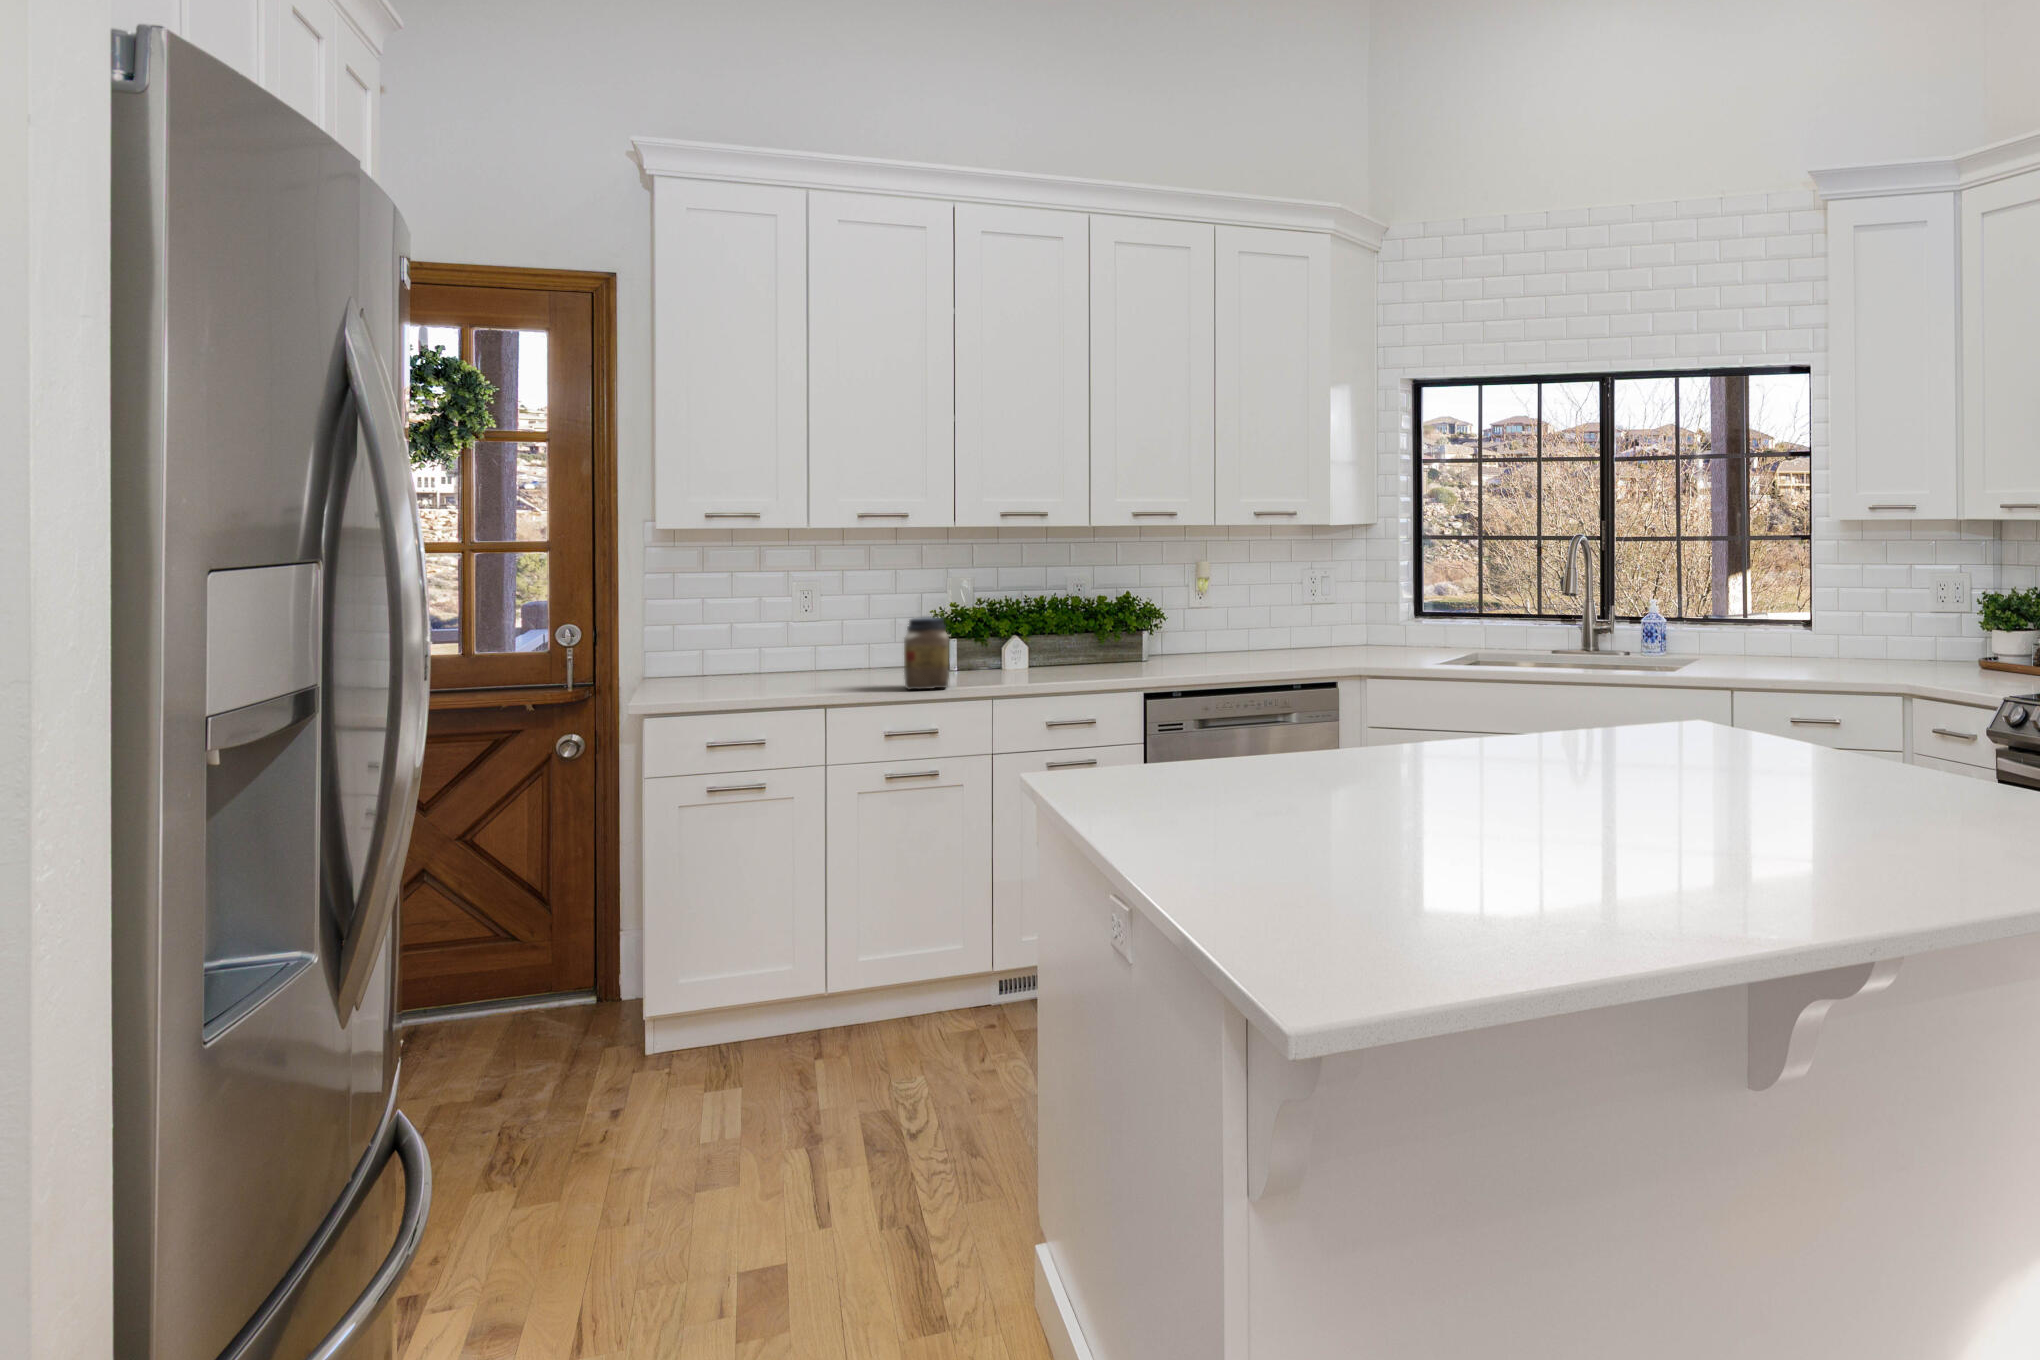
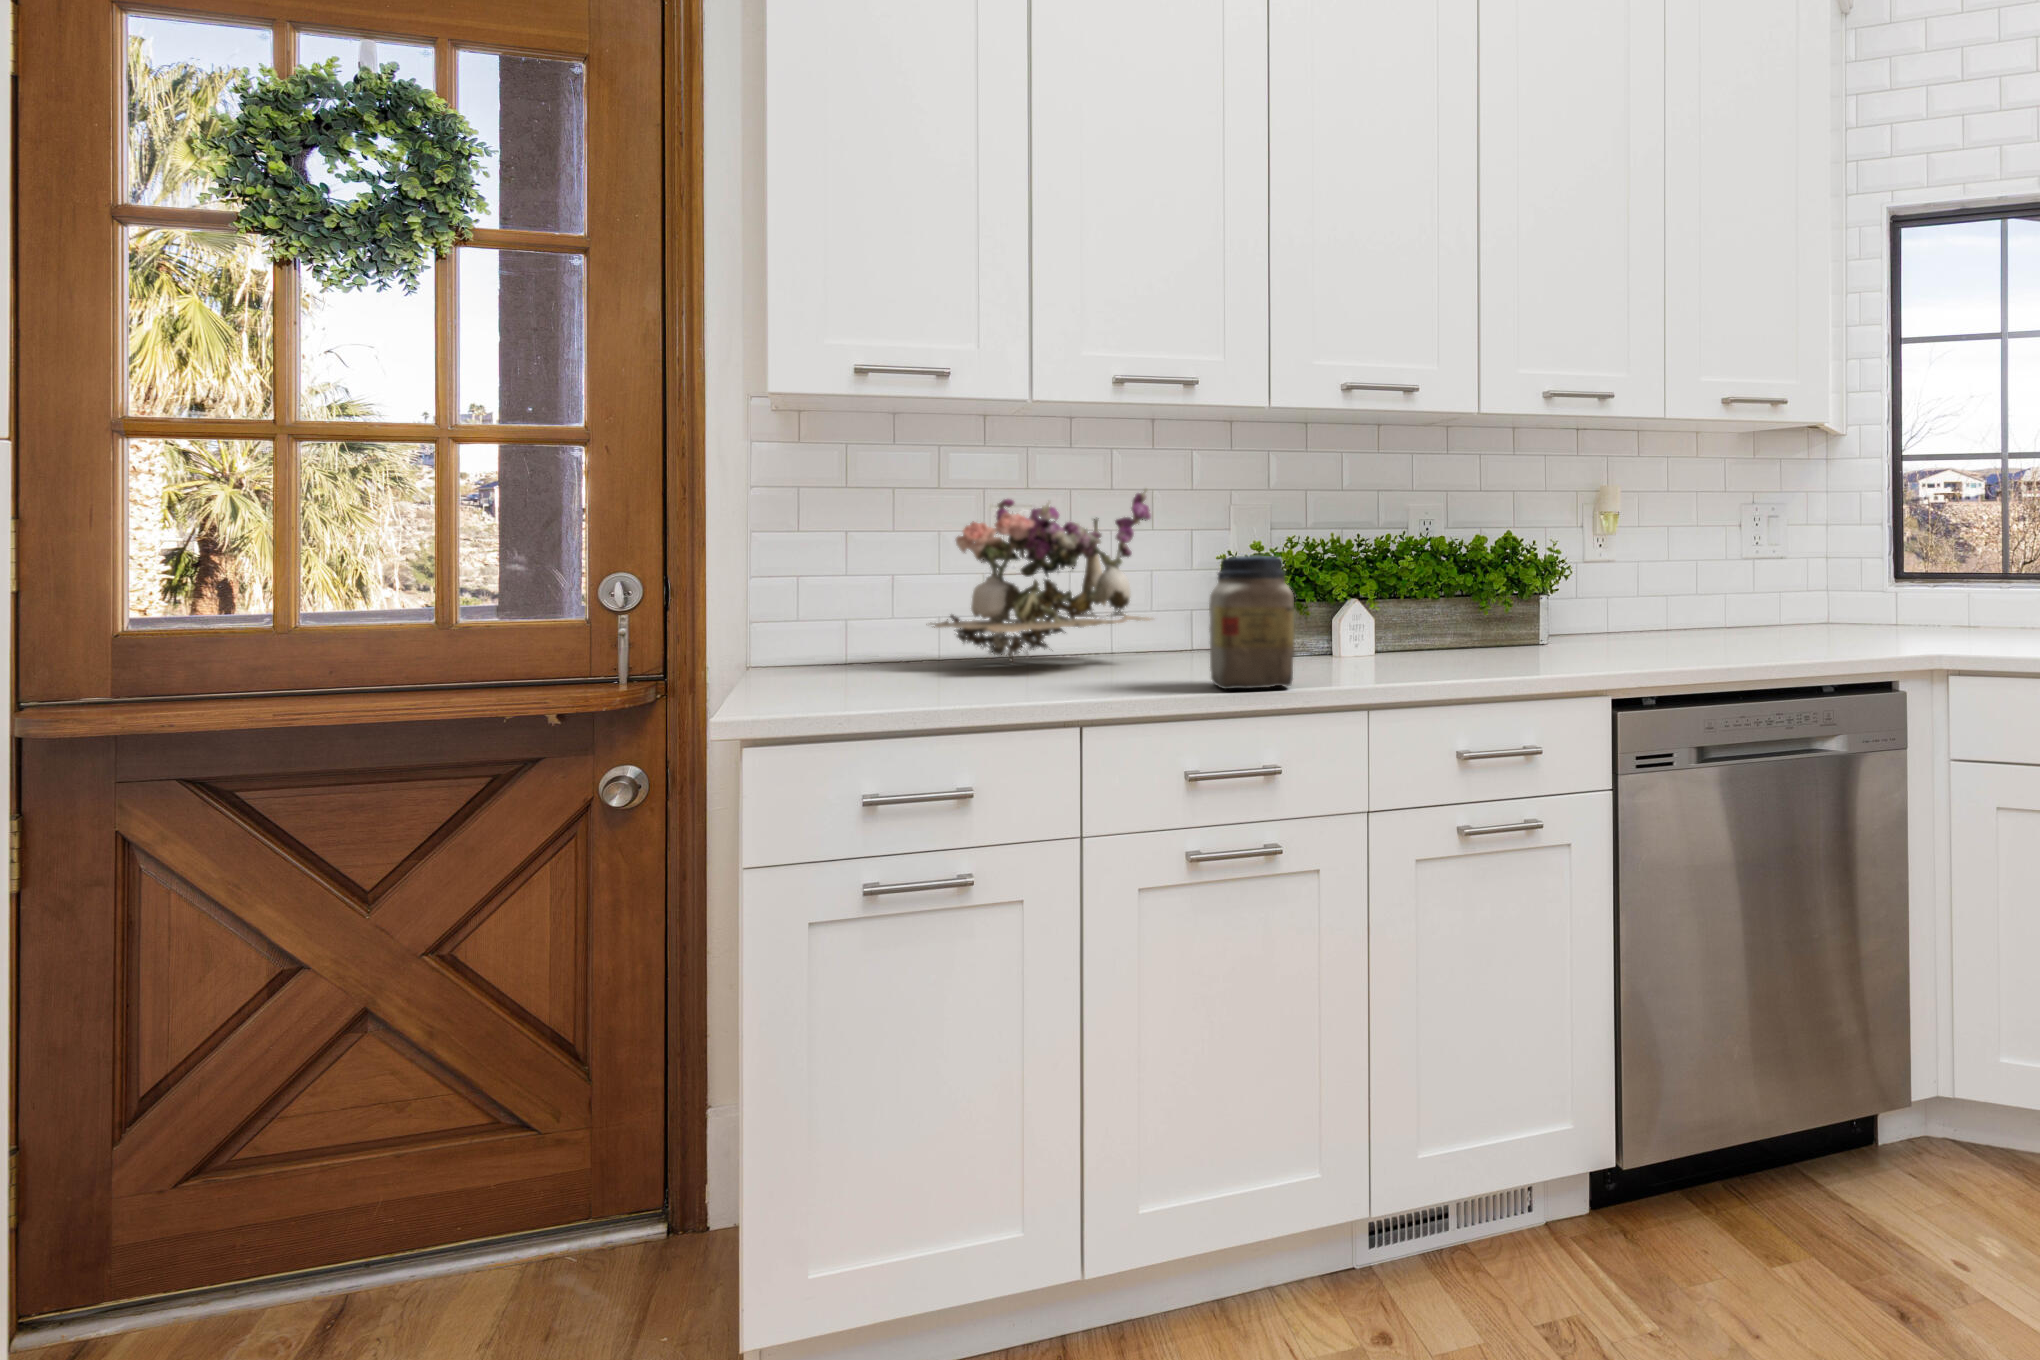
flower arrangement: none [754,571,892,675] -> present [933,489,1151,663]

